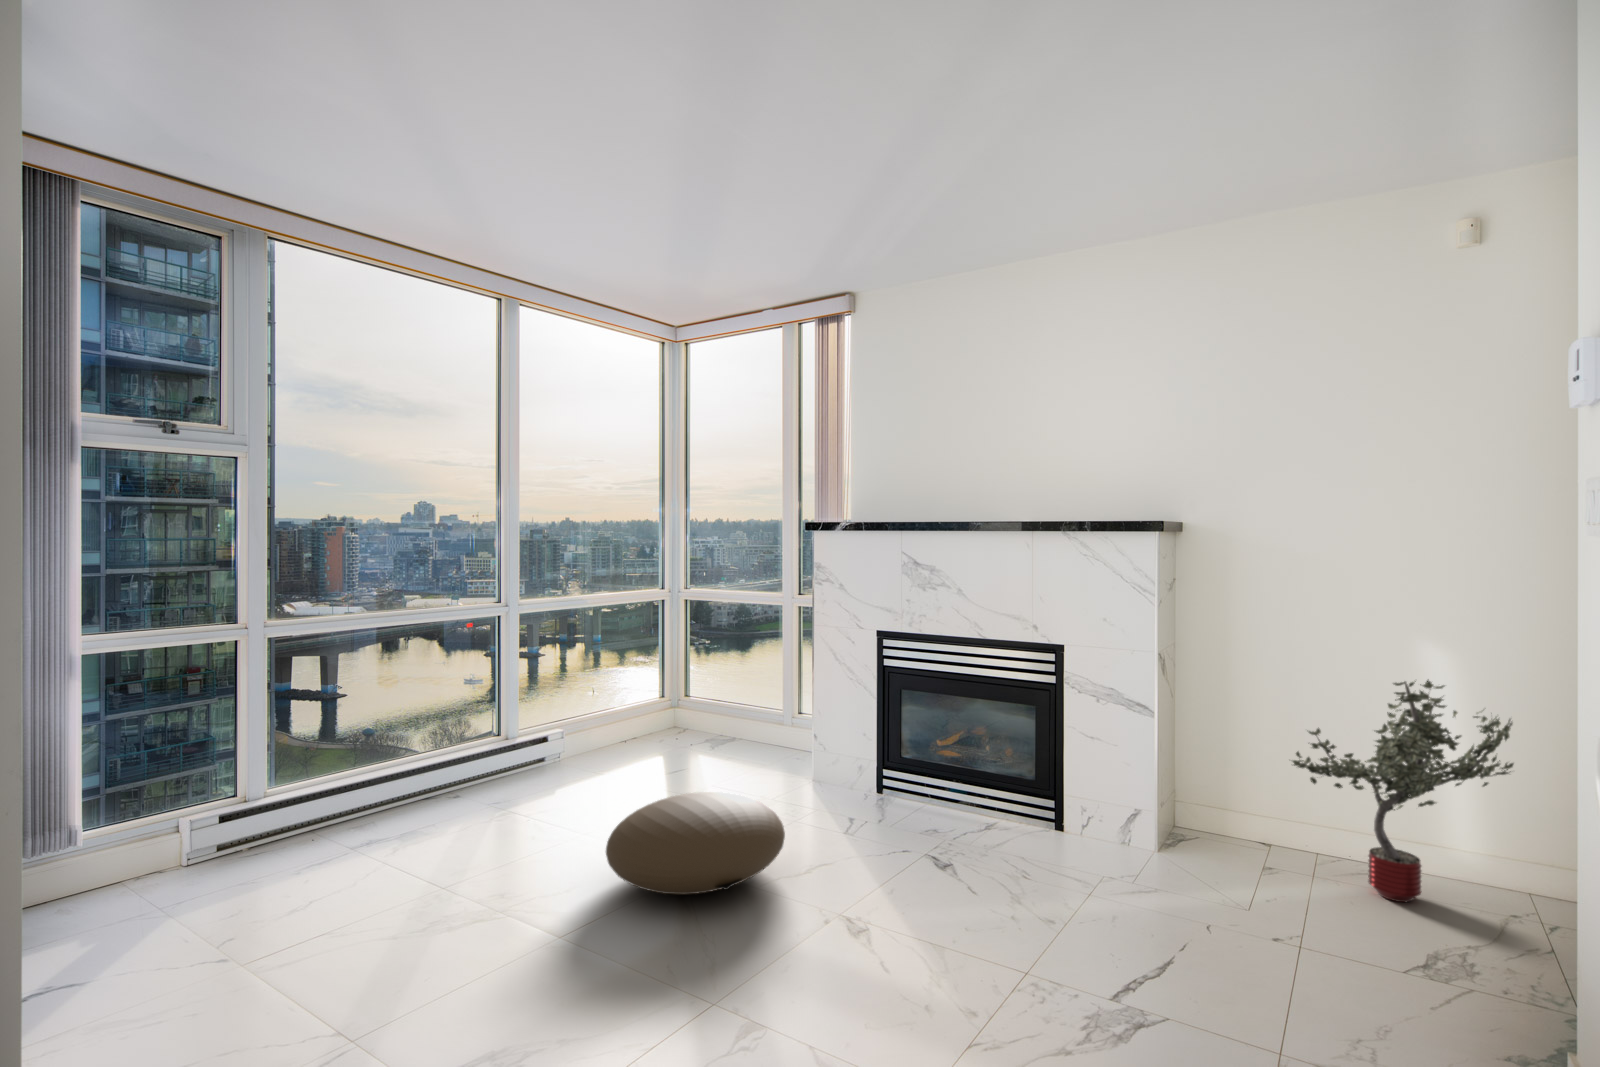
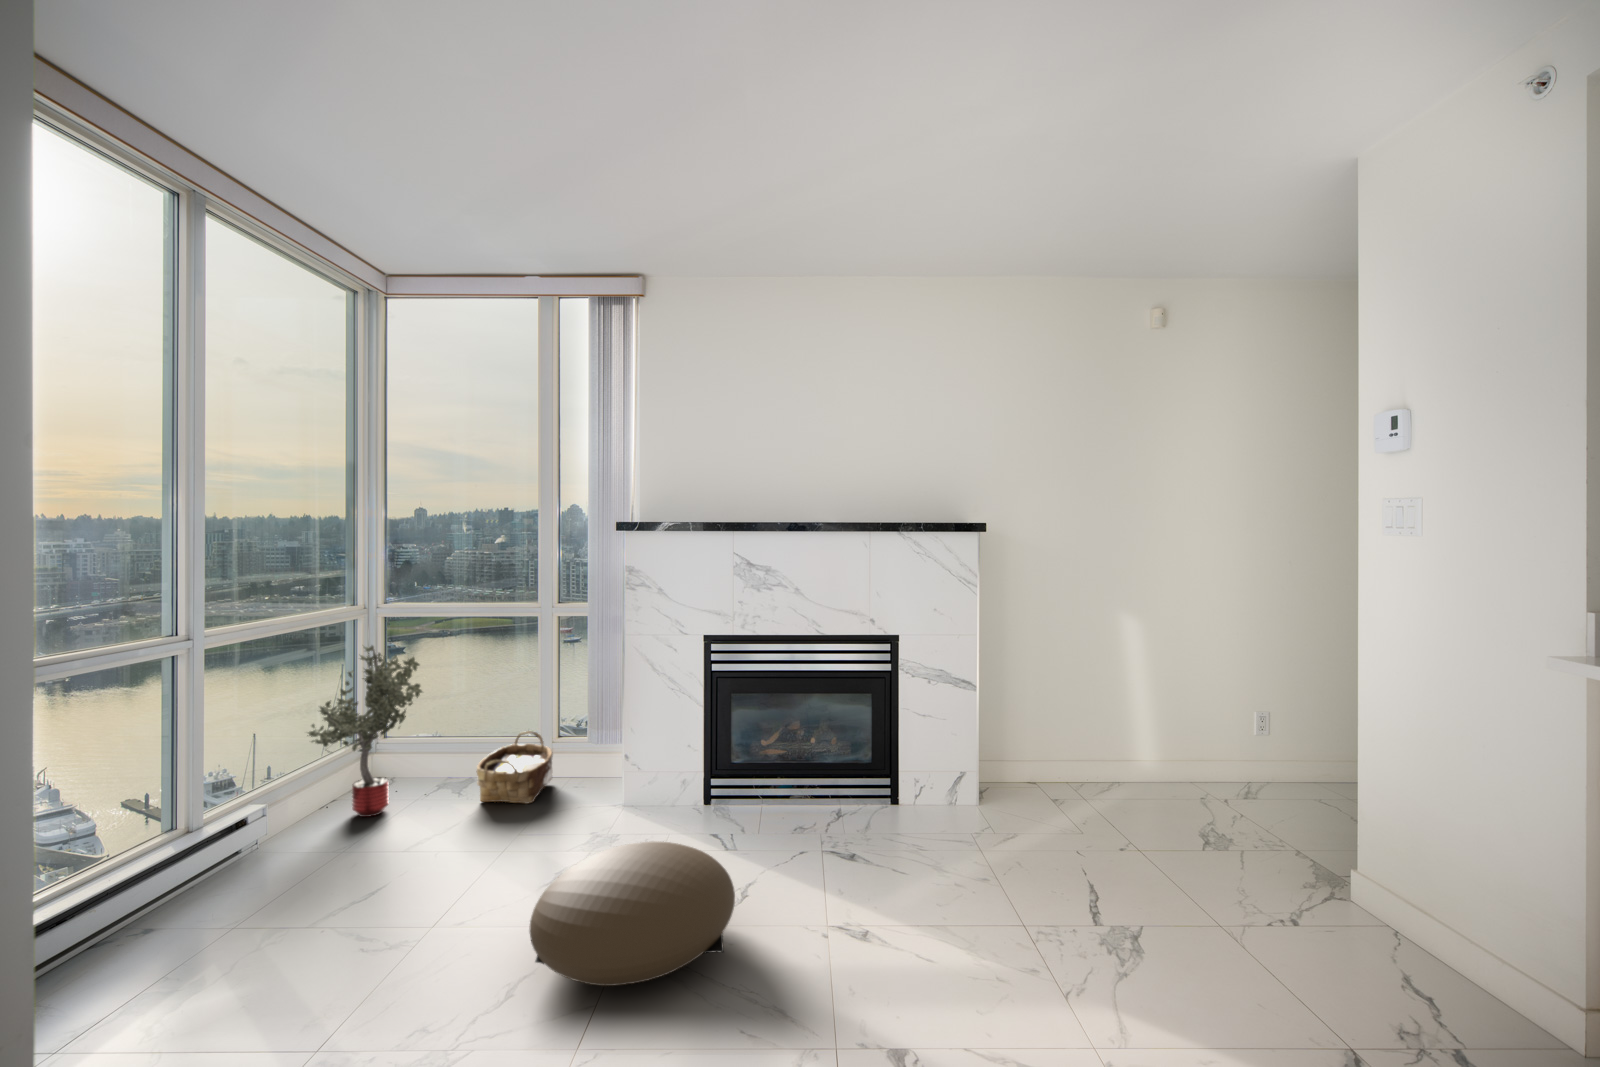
potted tree: present [1293,680,1513,902] -> present [308,646,422,817]
woven basket: none [712,701,779,761] -> present [477,731,553,804]

